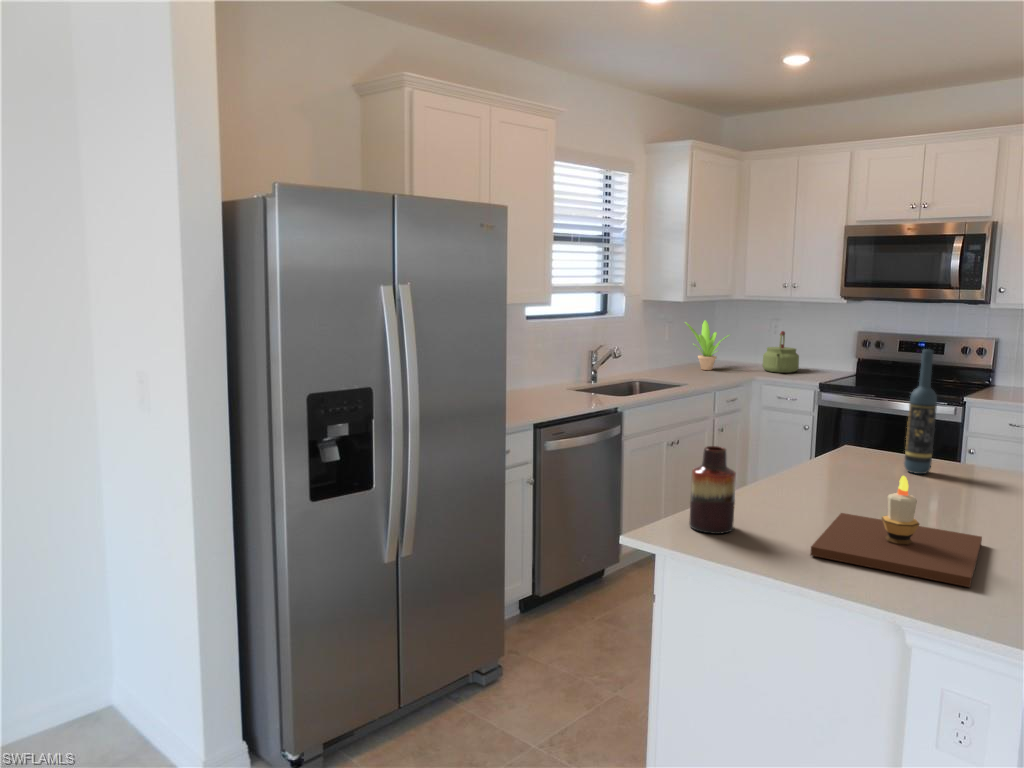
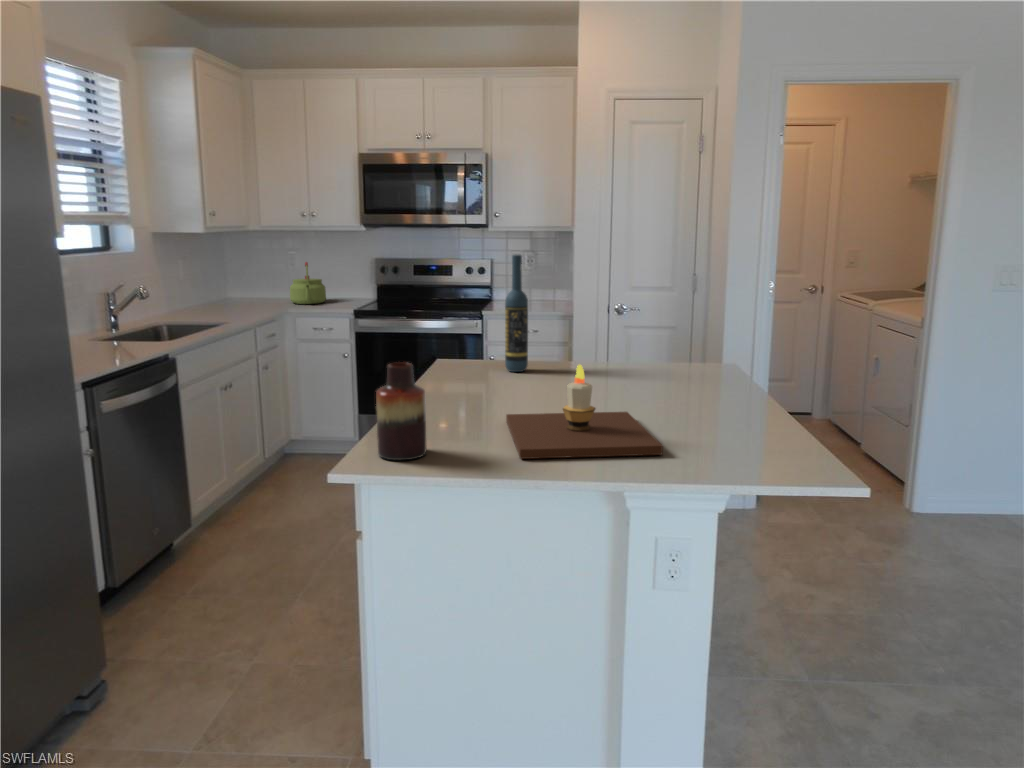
potted plant: present [686,320,729,370] -> none [203,255,255,308]

